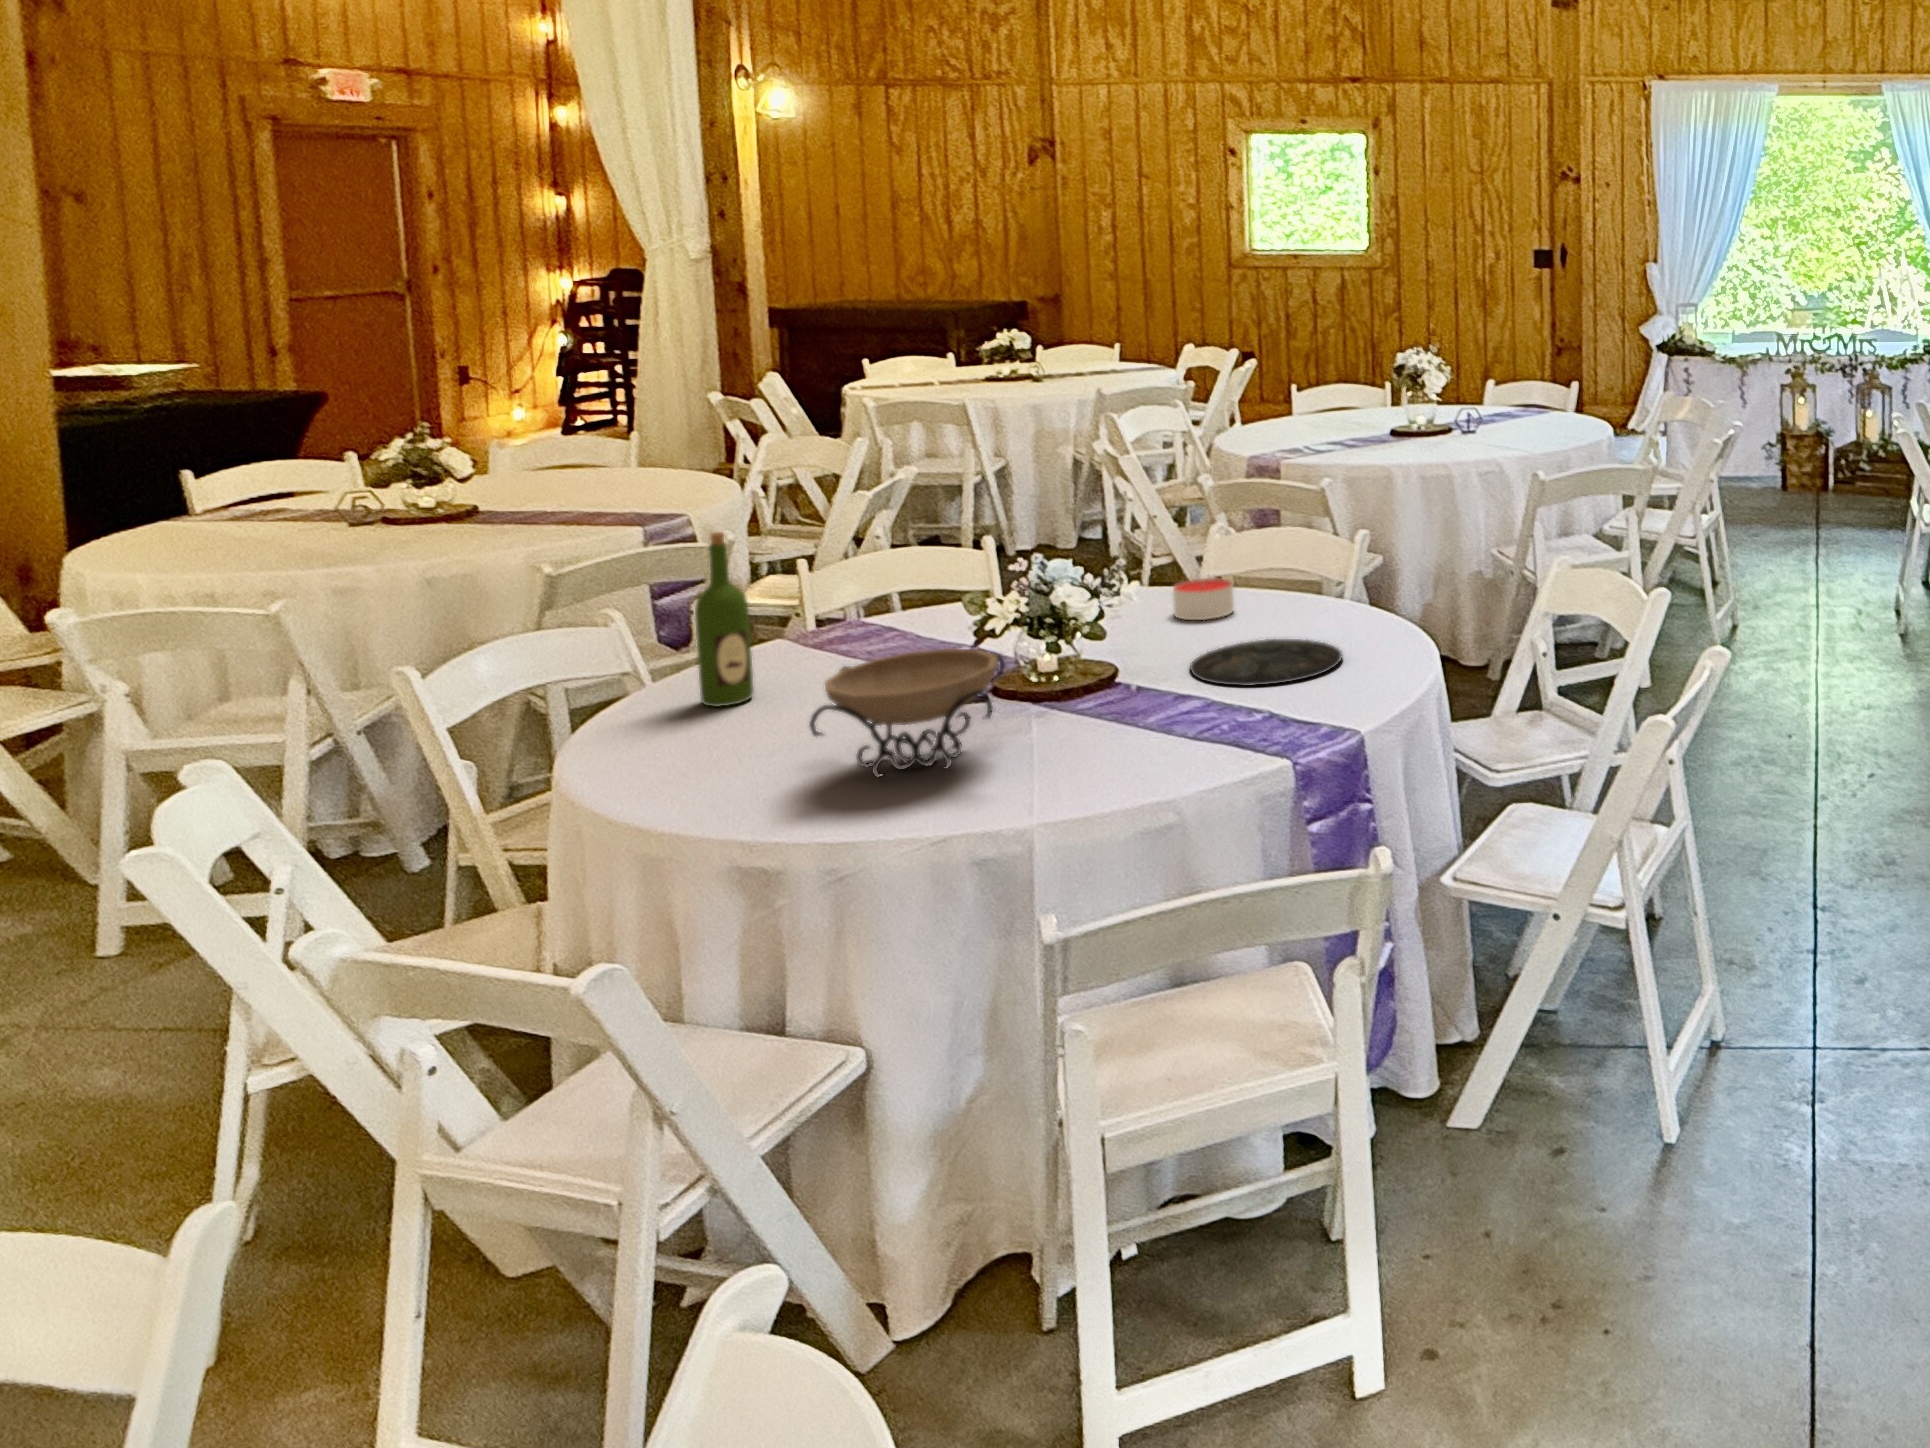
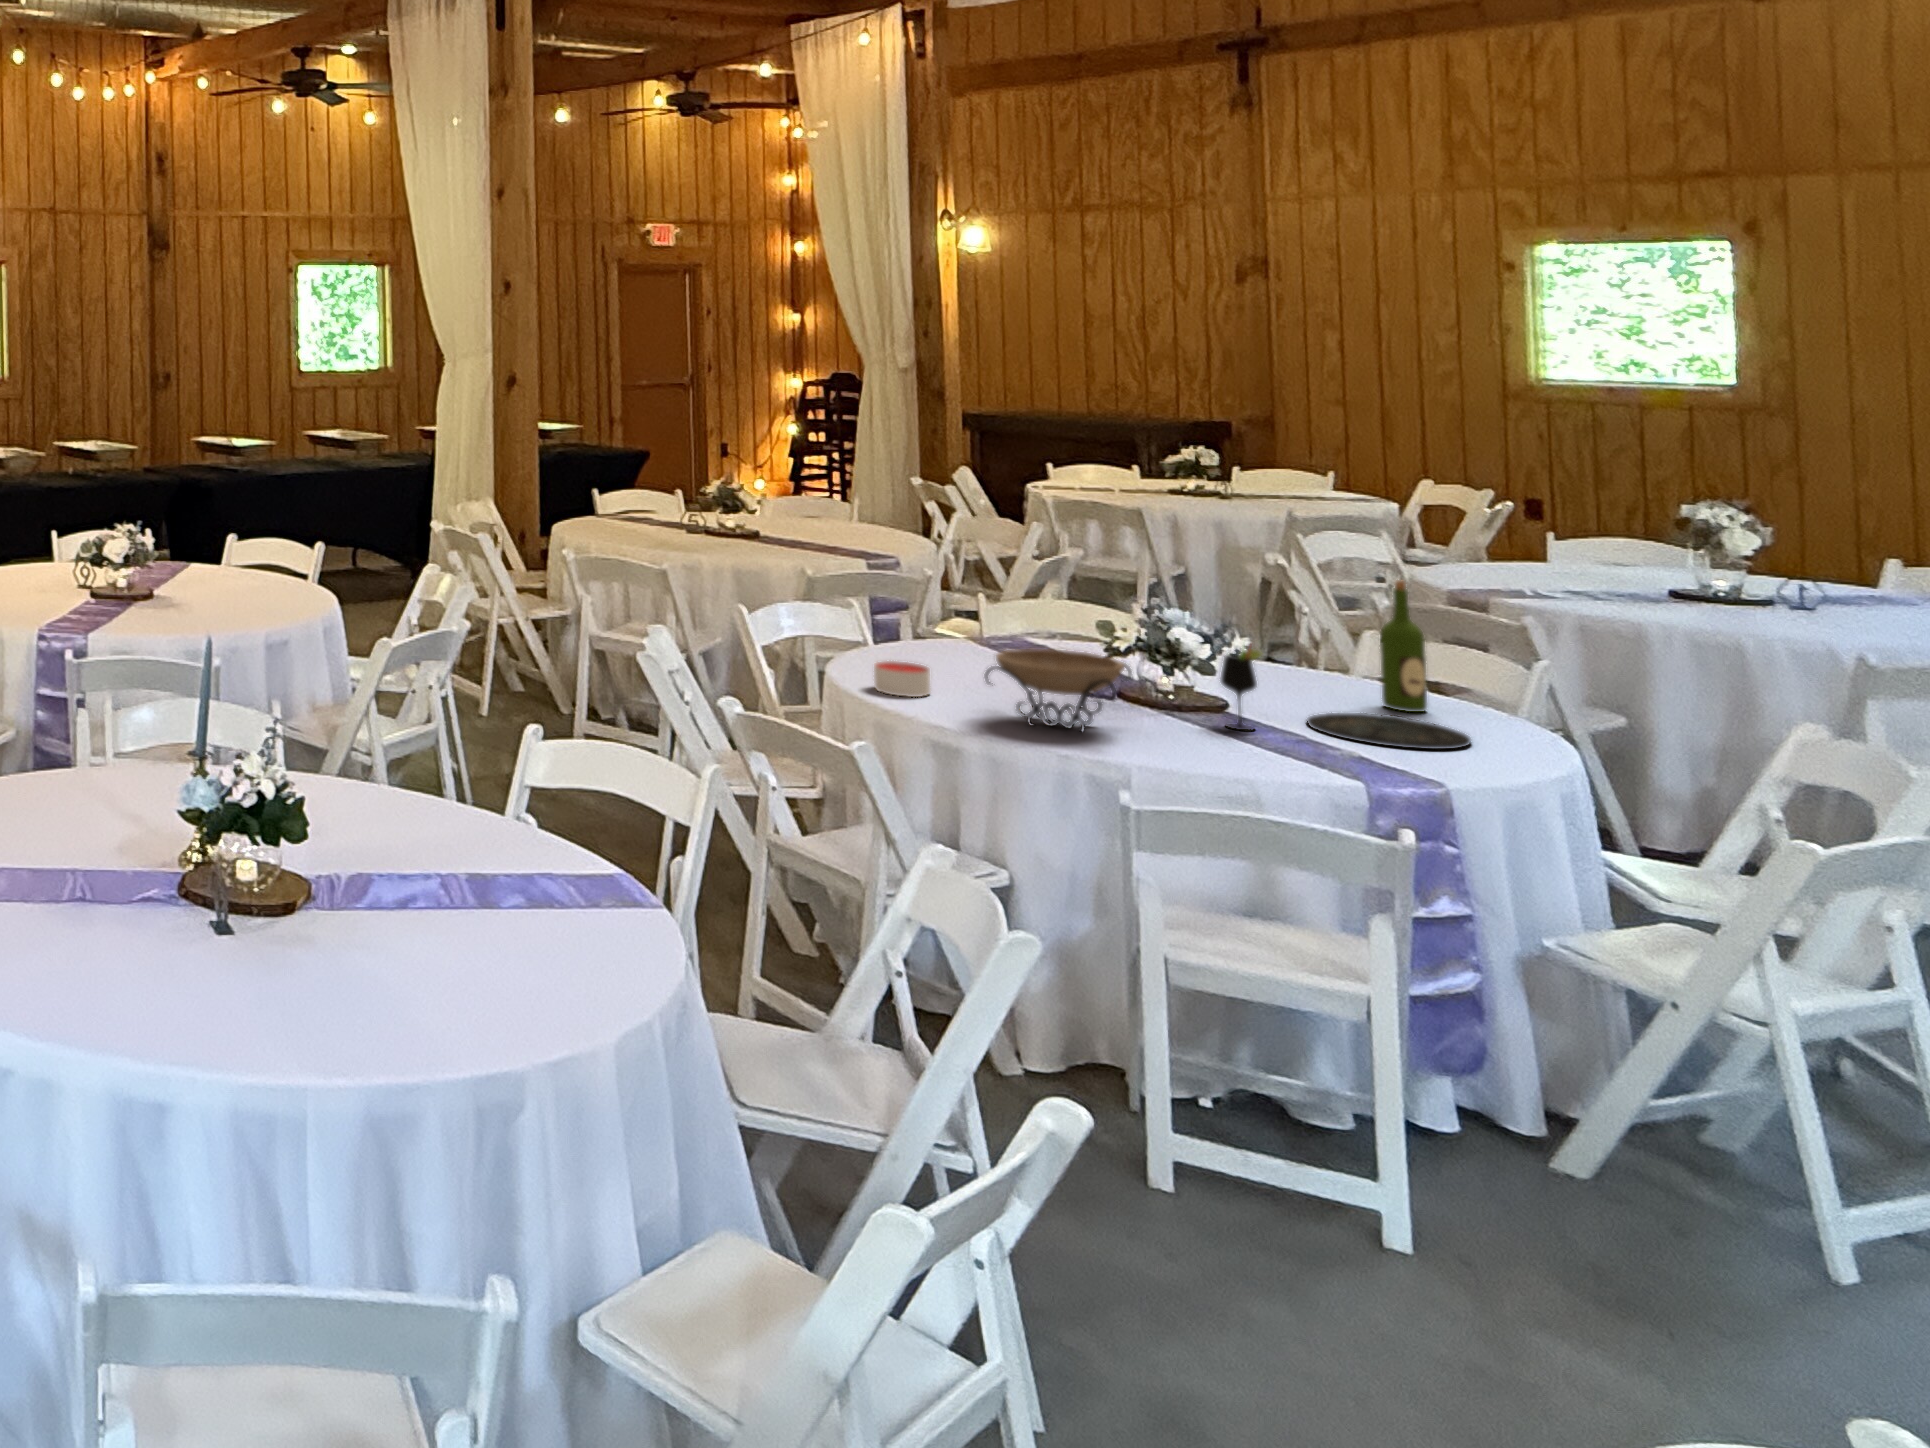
wine bottle: present [695,532,753,707] -> present [1380,580,1427,712]
candle: present [1173,578,1234,620] -> present [874,661,930,697]
wine glass: none [1105,591,1151,705] -> present [1220,648,1261,731]

